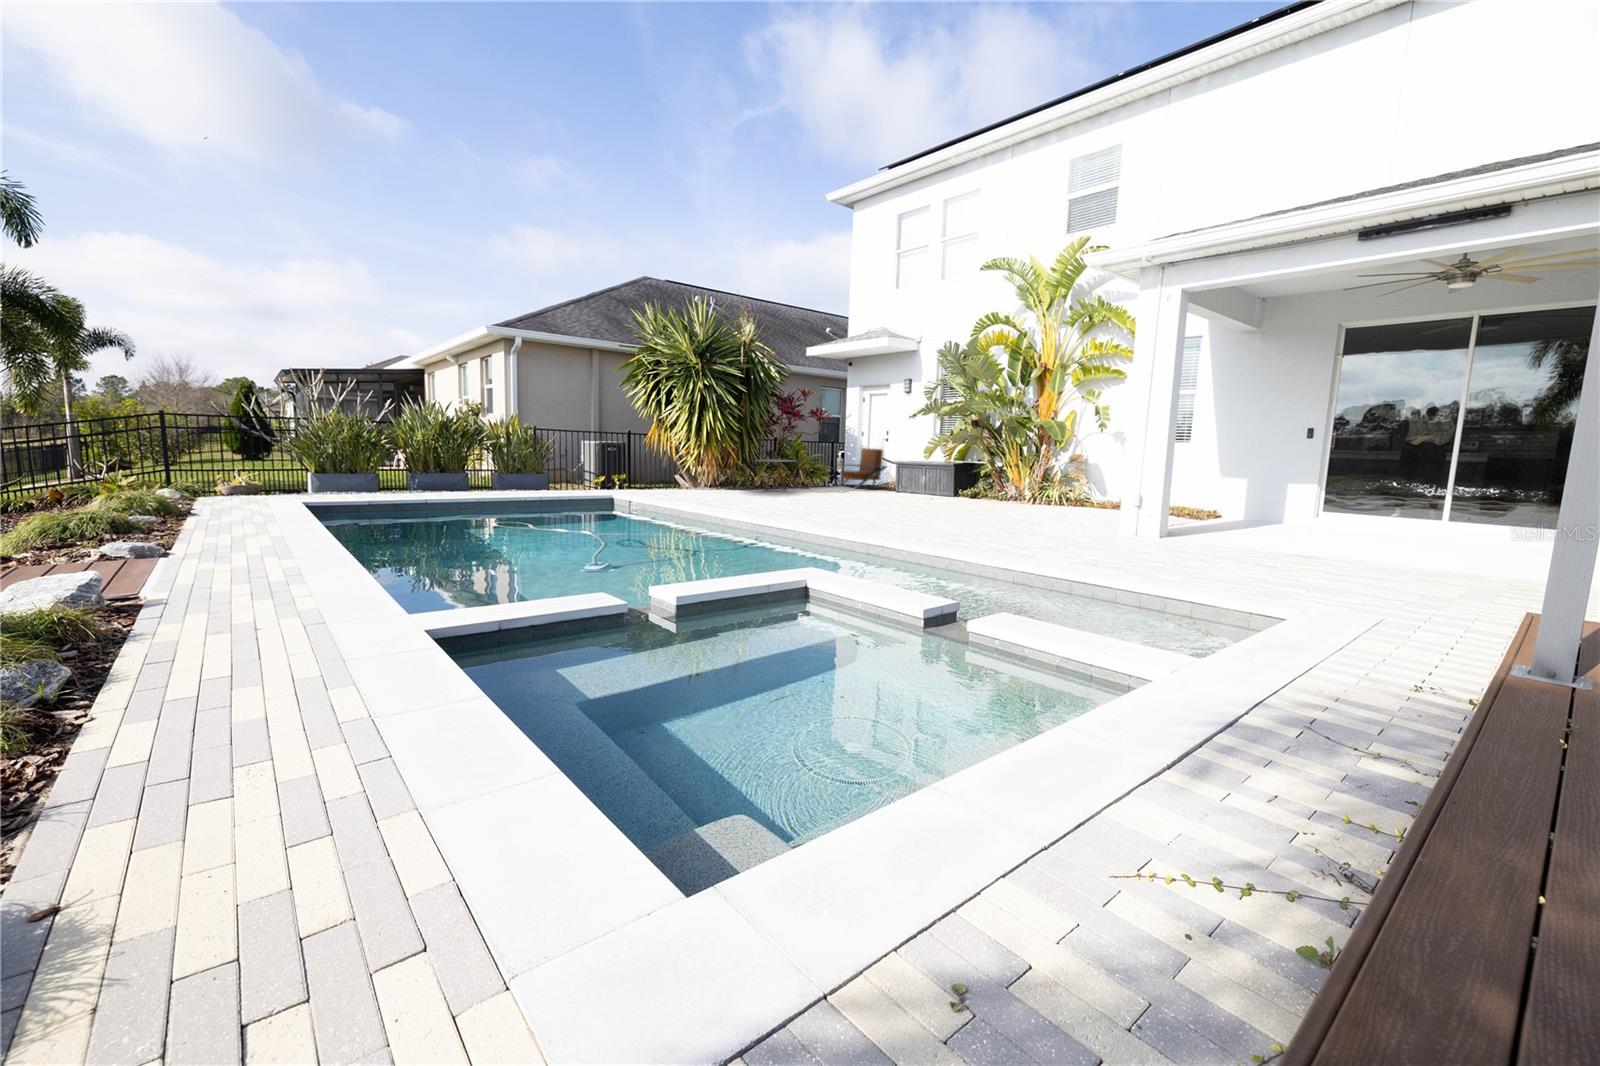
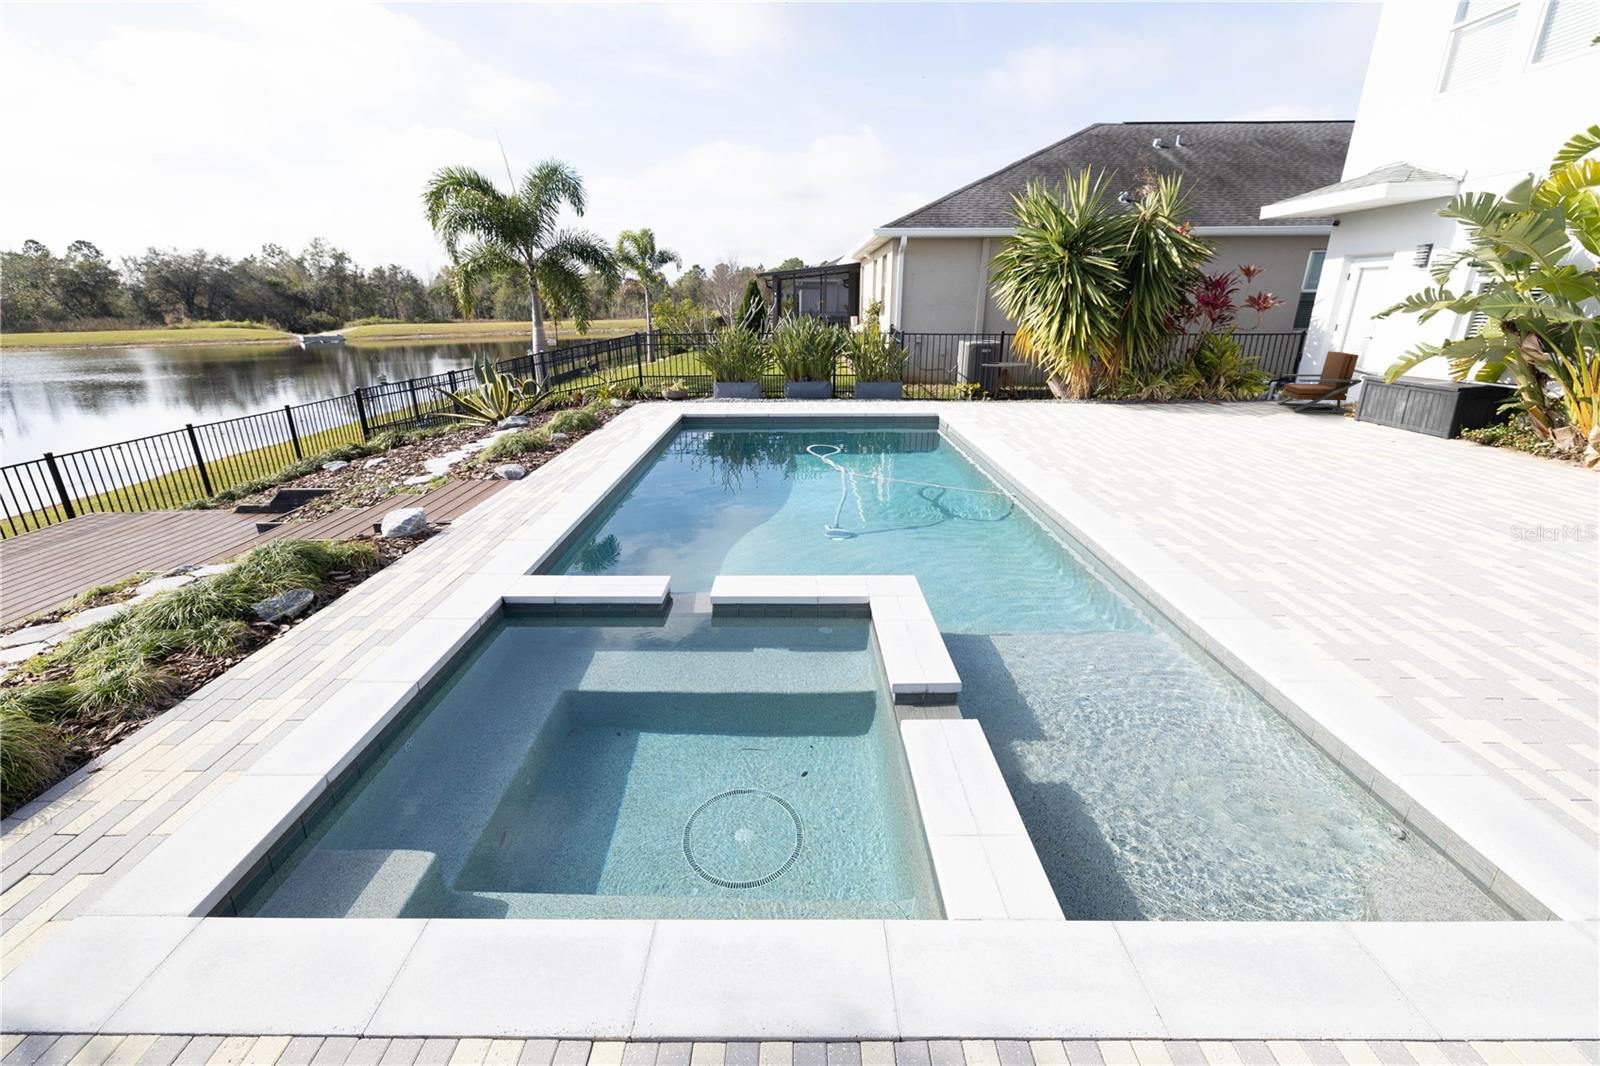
round table: present [758,460,795,490] -> present [982,362,1030,398]

